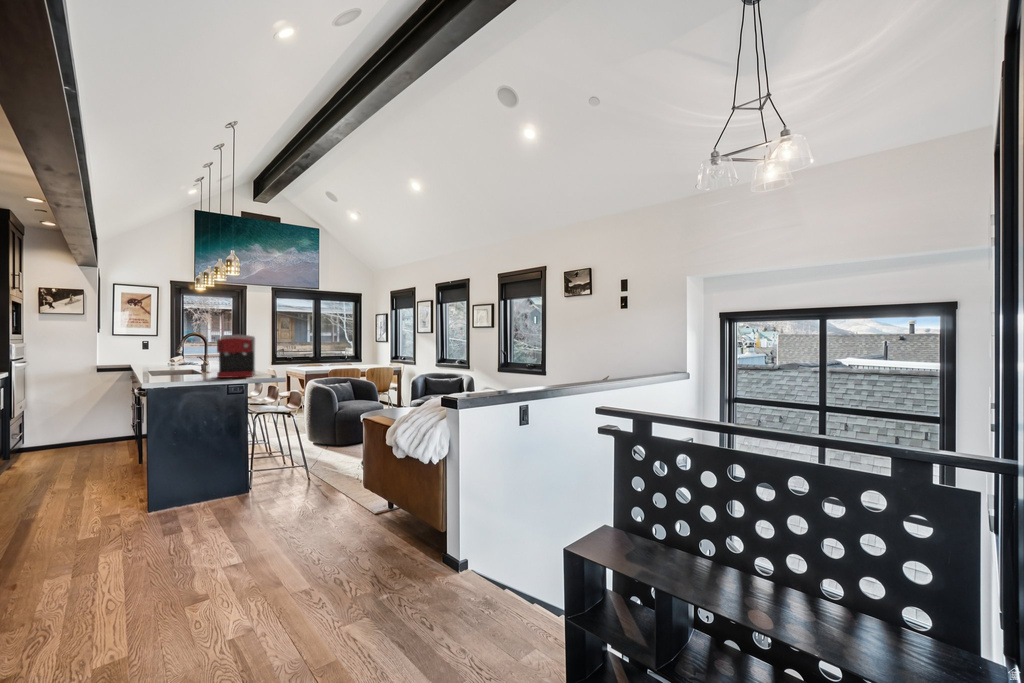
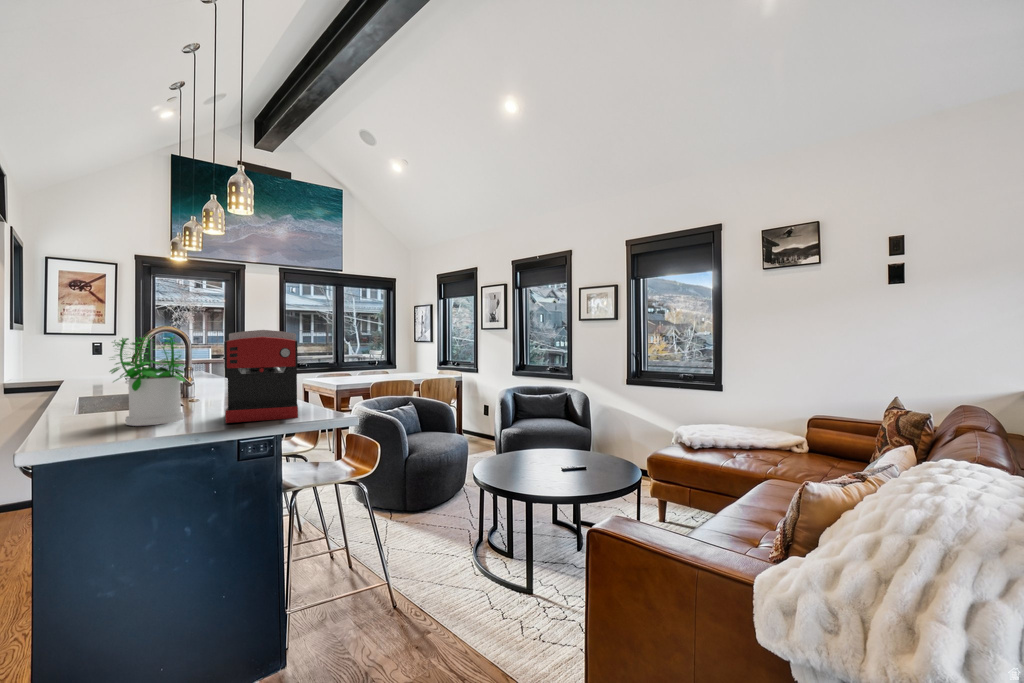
potted plant: none [163,336,199,379] -> present [110,335,185,426]

